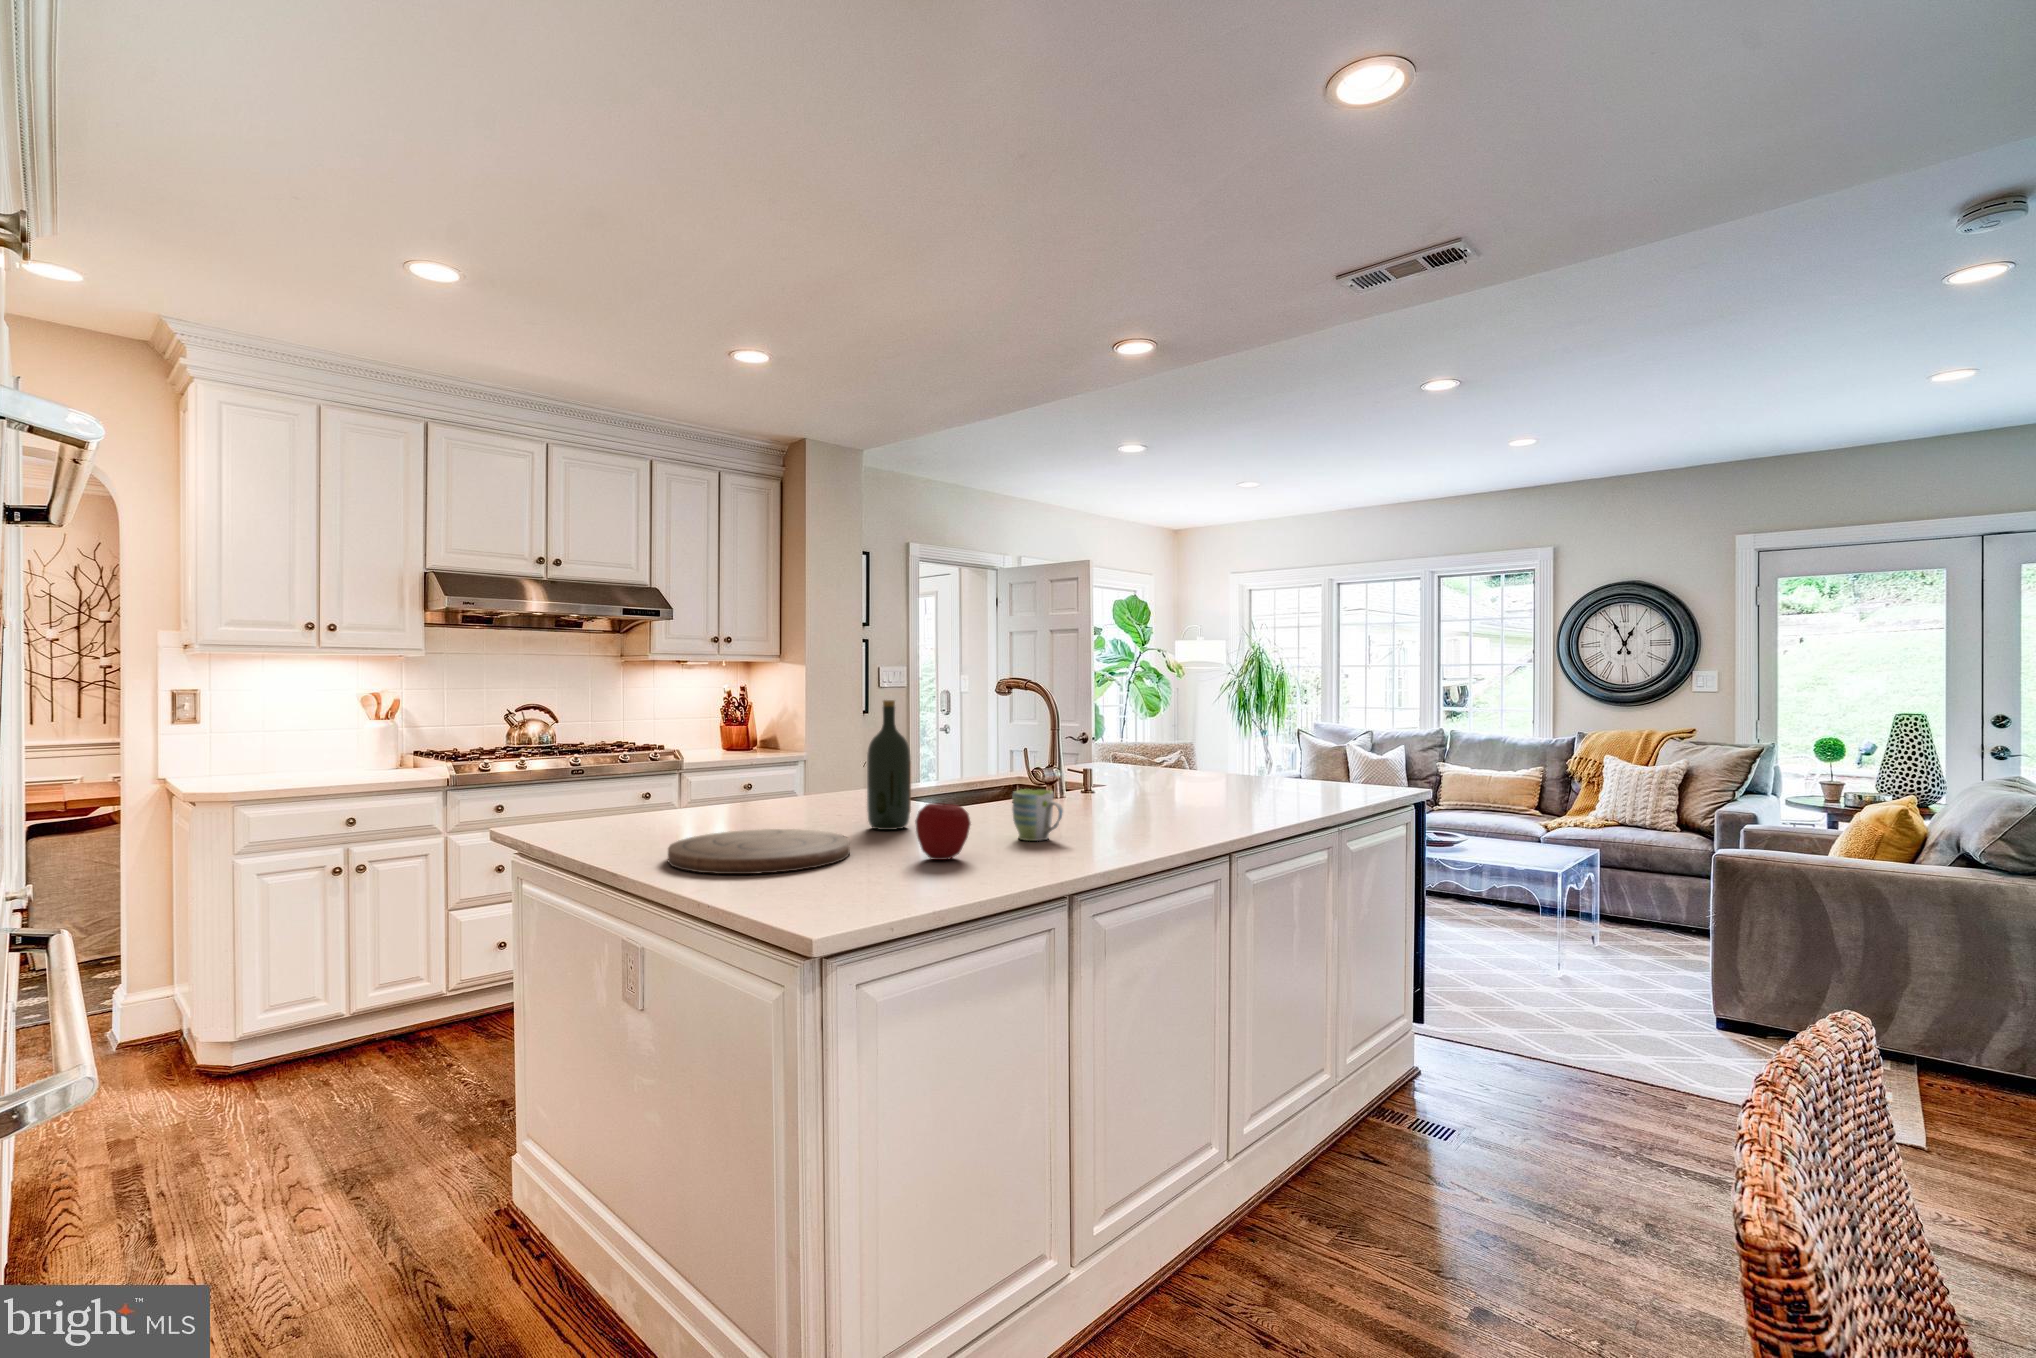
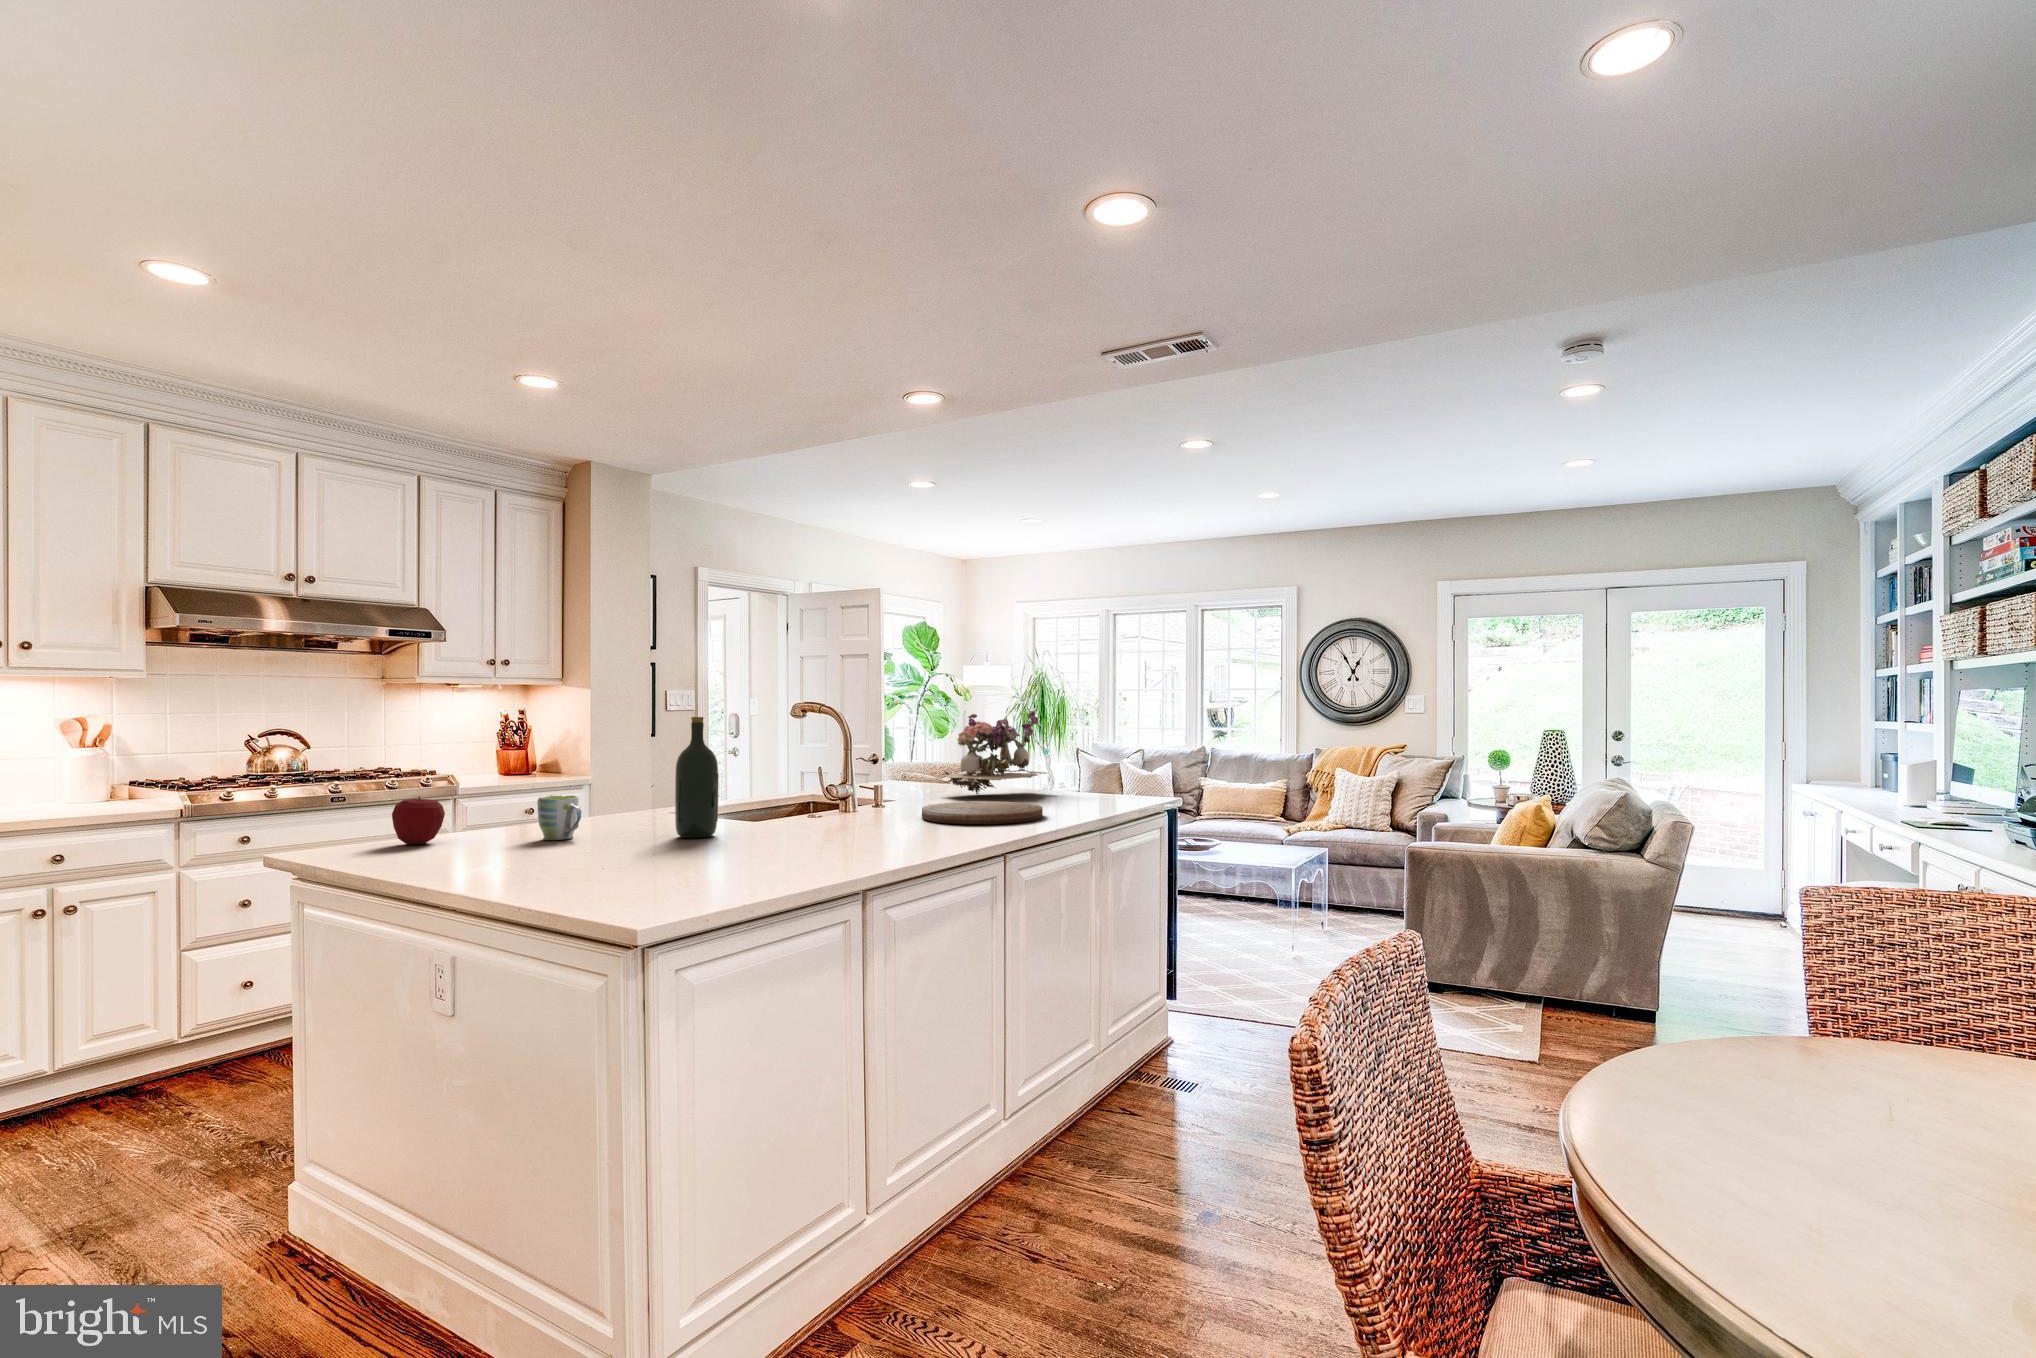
flower arrangement: none [1145,689,1272,785] -> present [939,709,1047,794]
mug: present [1012,789,1063,841] -> present [537,795,581,840]
apple: present [916,803,971,860] -> present [392,796,445,844]
cutting board: present [668,829,850,874] -> present [922,801,1043,824]

